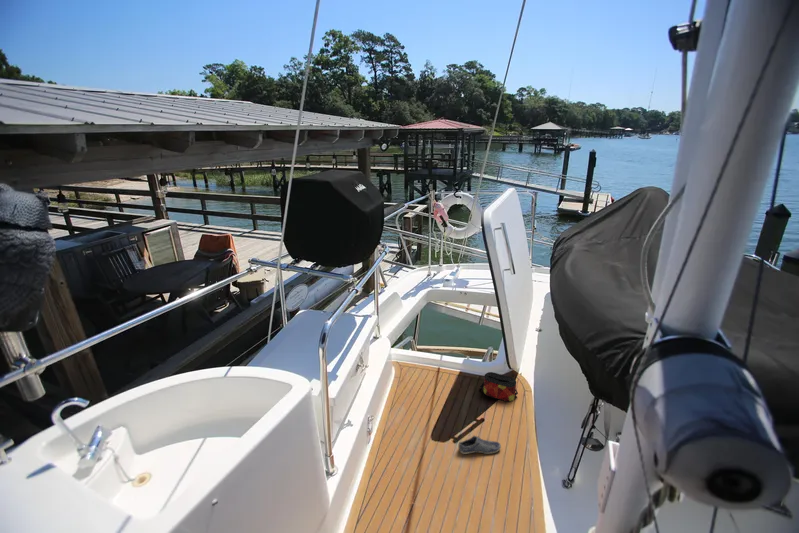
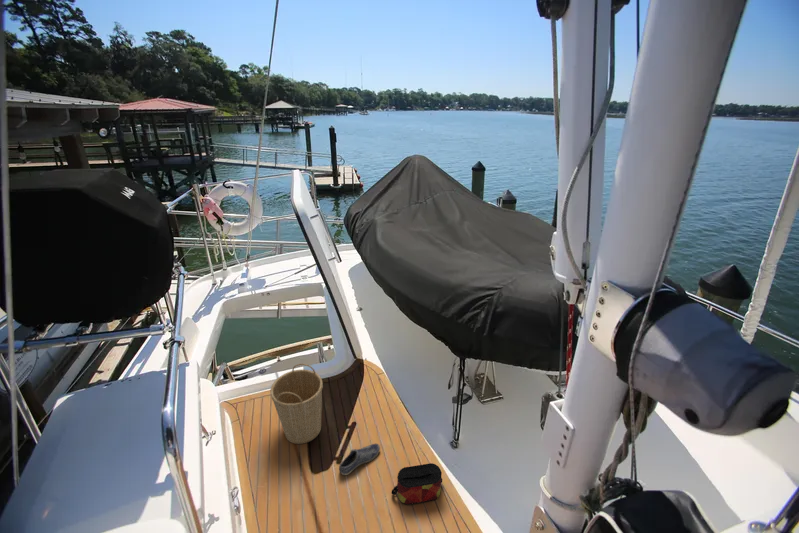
basket: none [425,348,469,416] -> present [270,364,323,444]
bag: present [480,372,518,402] -> present [391,463,442,505]

